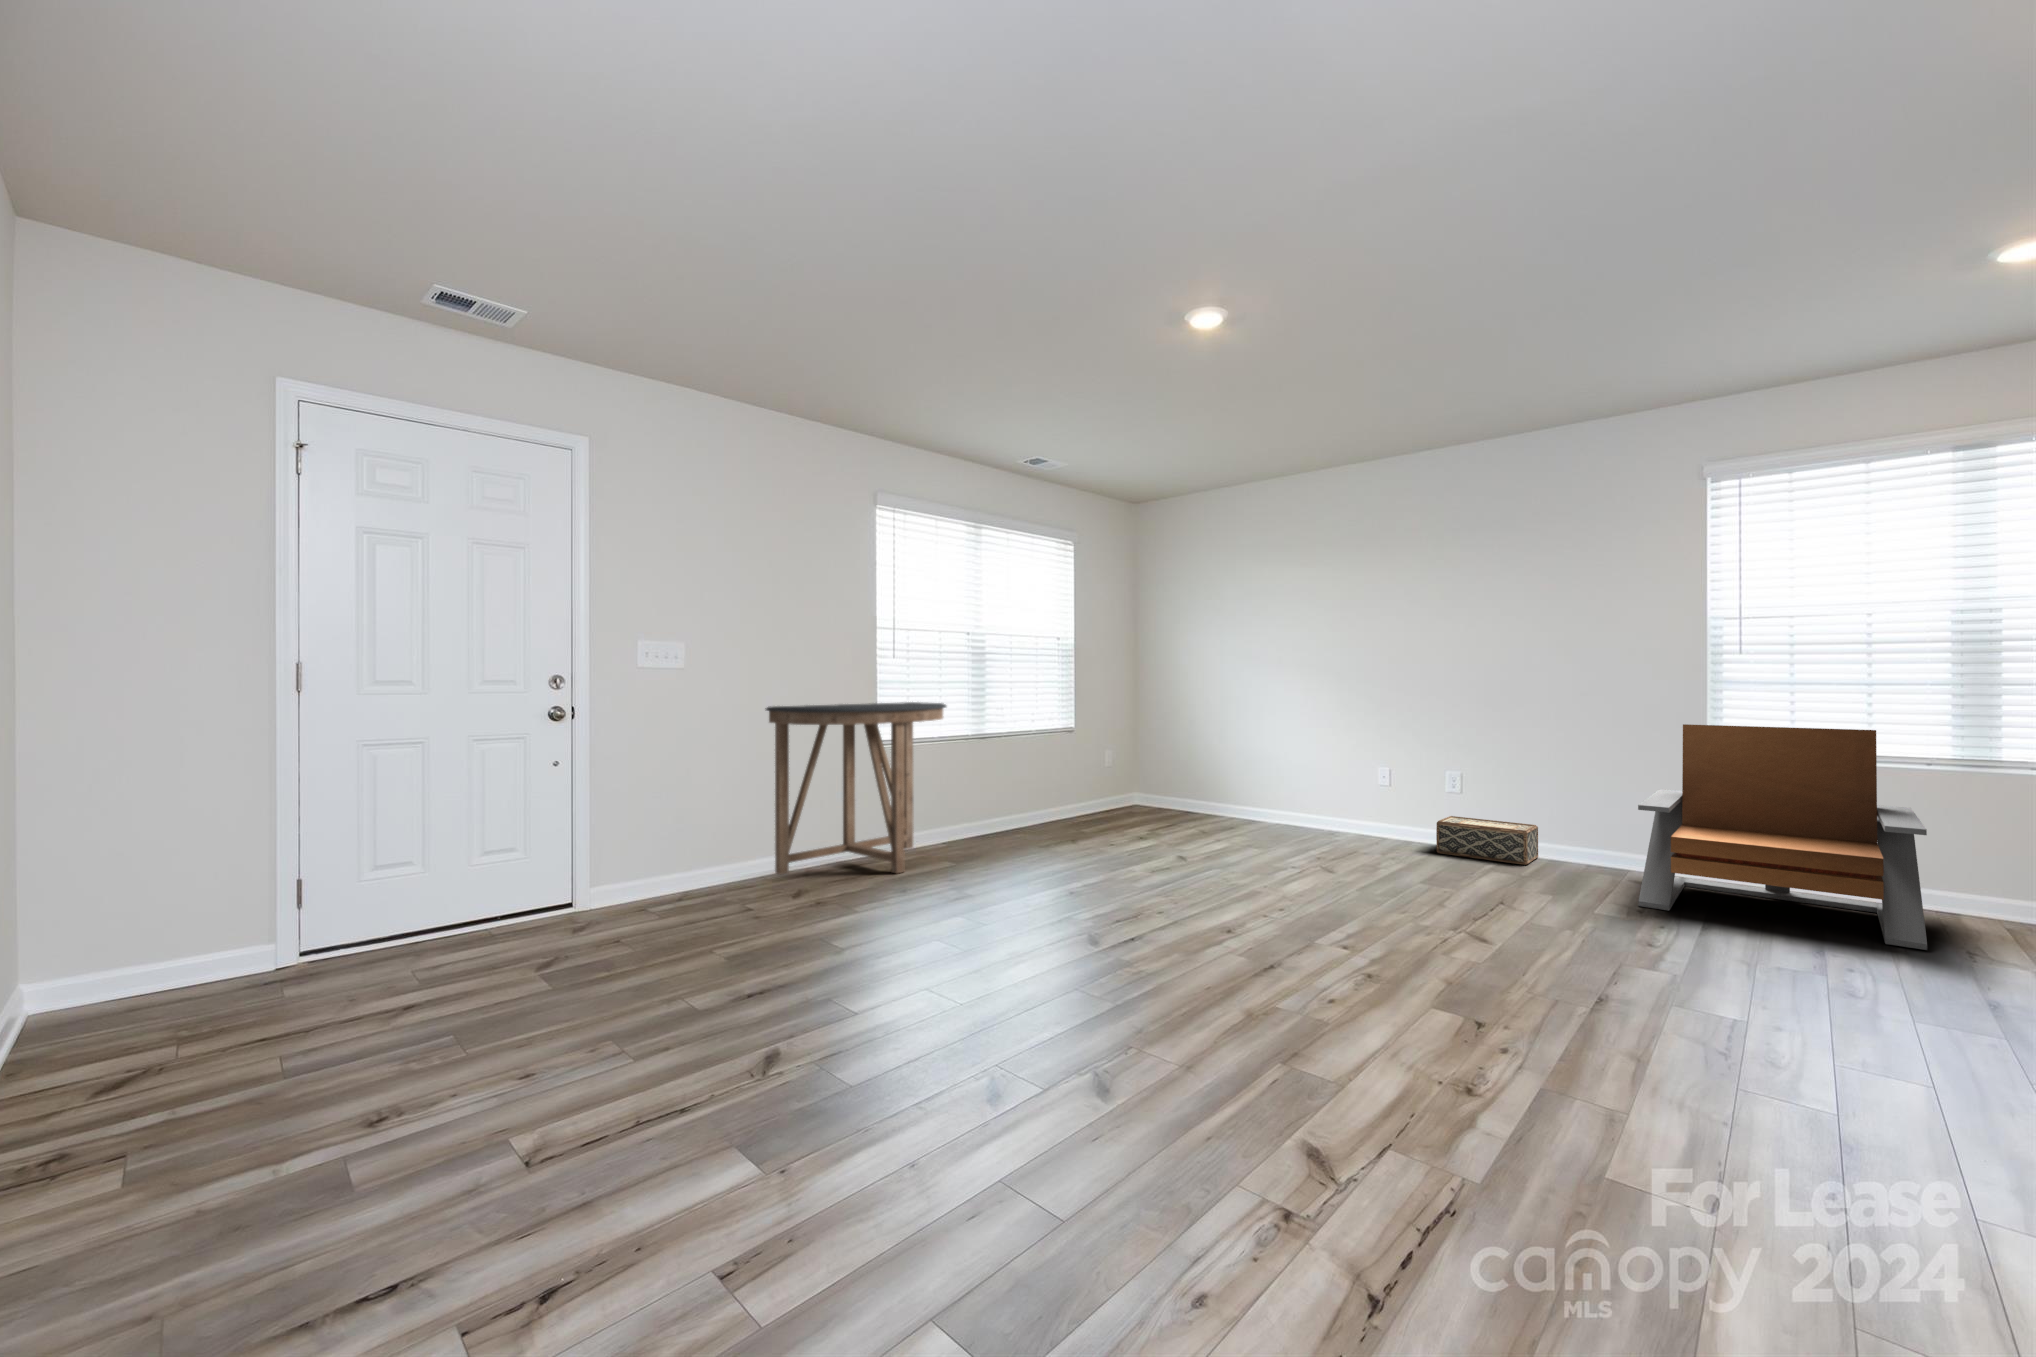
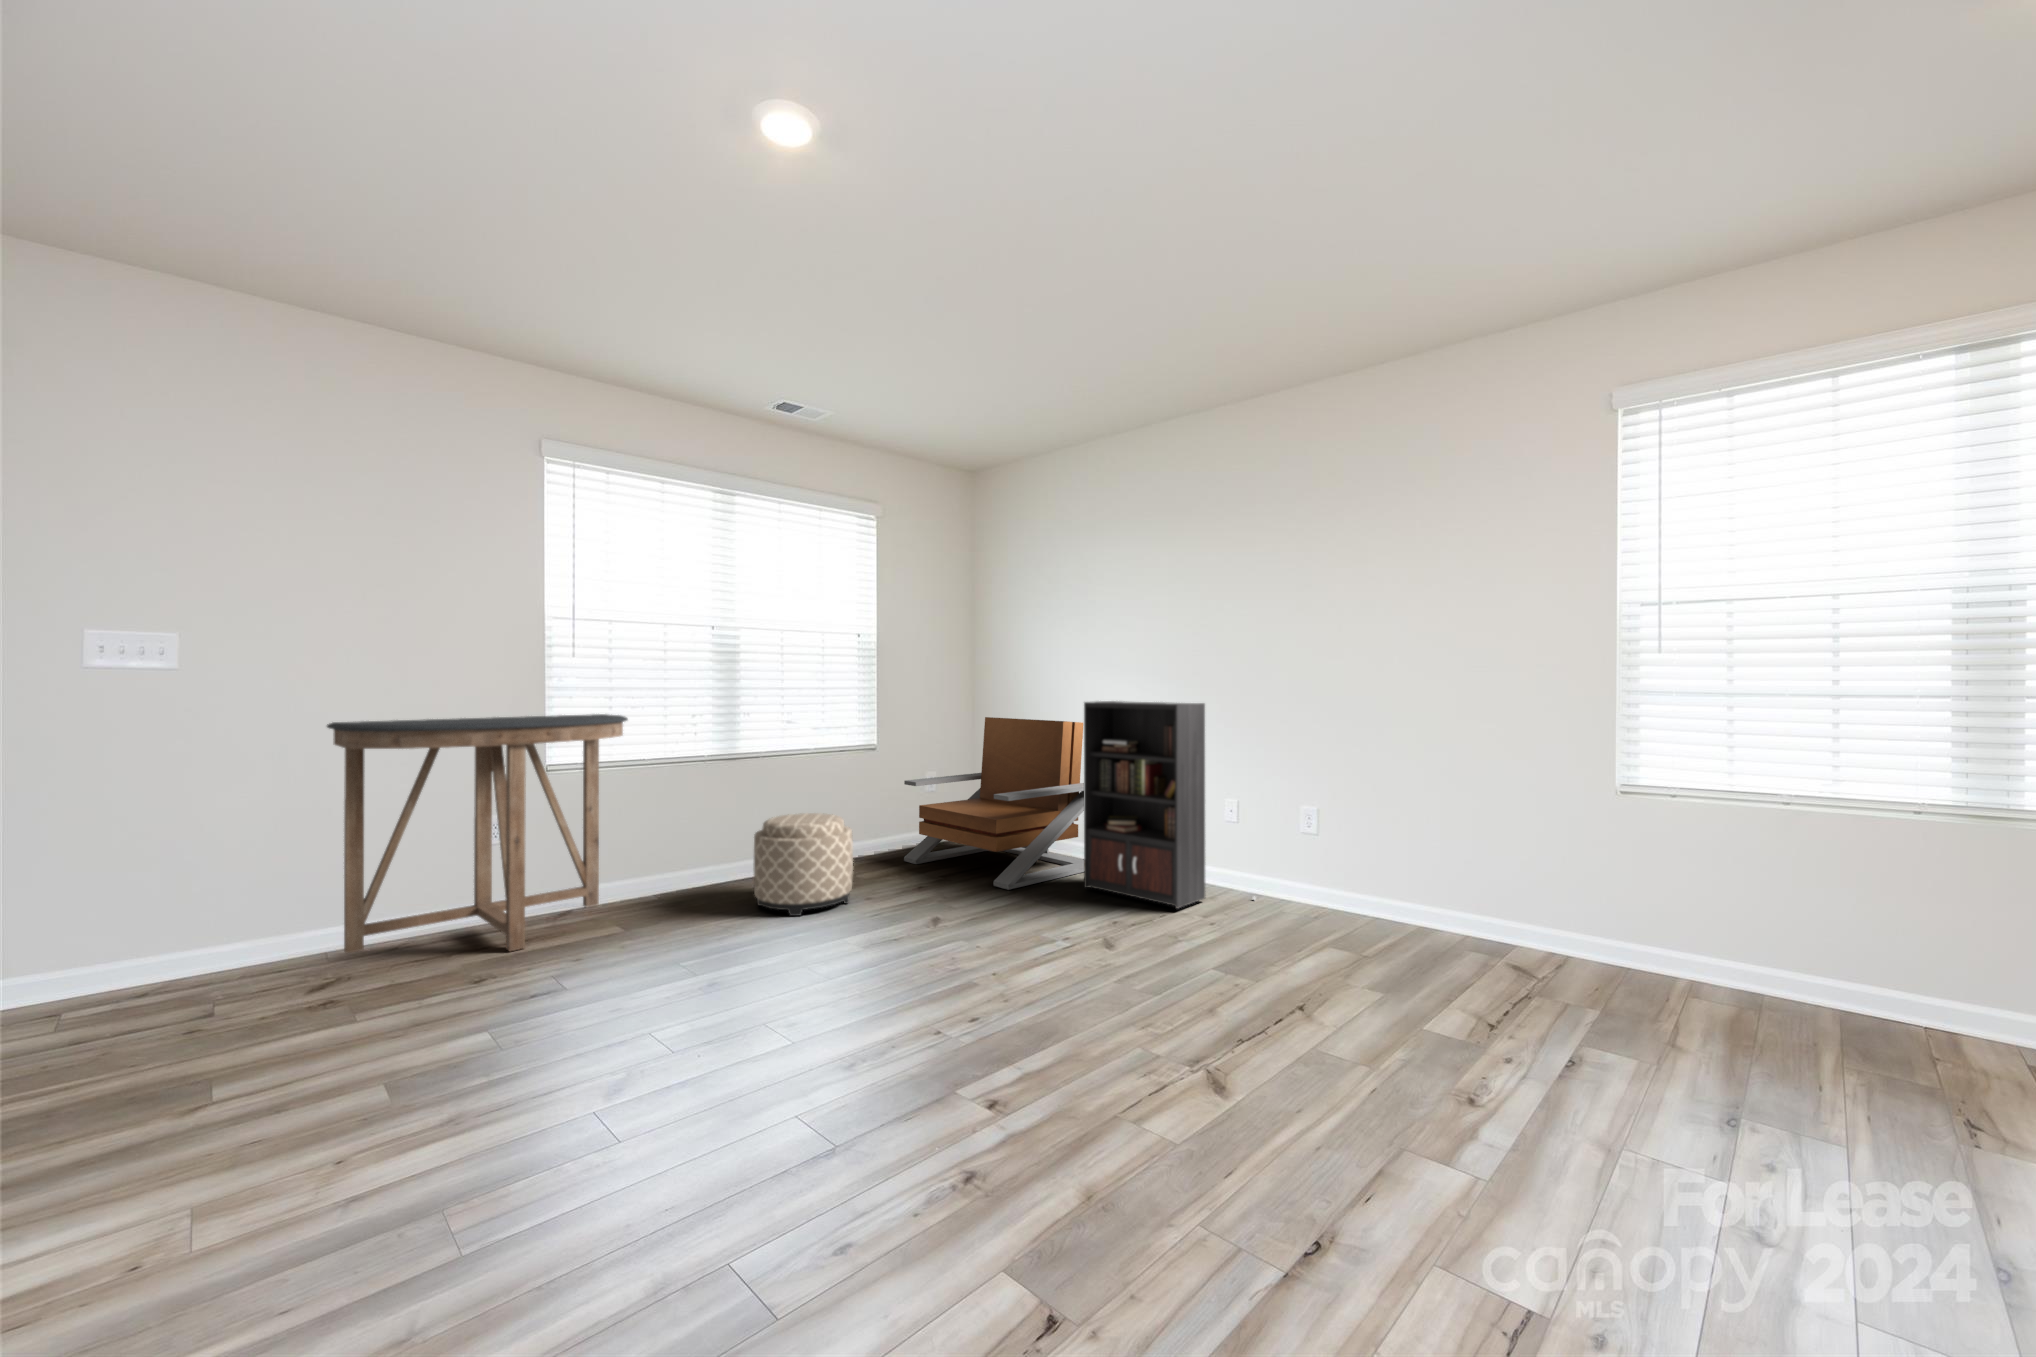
bookcase: none [1275,692,1414,849] -> present [1084,701,1255,908]
lounge chair: present [1638,724,1927,950] -> present [904,717,1084,890]
ottoman: none [1033,779,1105,854] -> present [754,813,853,916]
woven basket: present [1436,816,1538,865] -> none [1276,864,1405,936]

